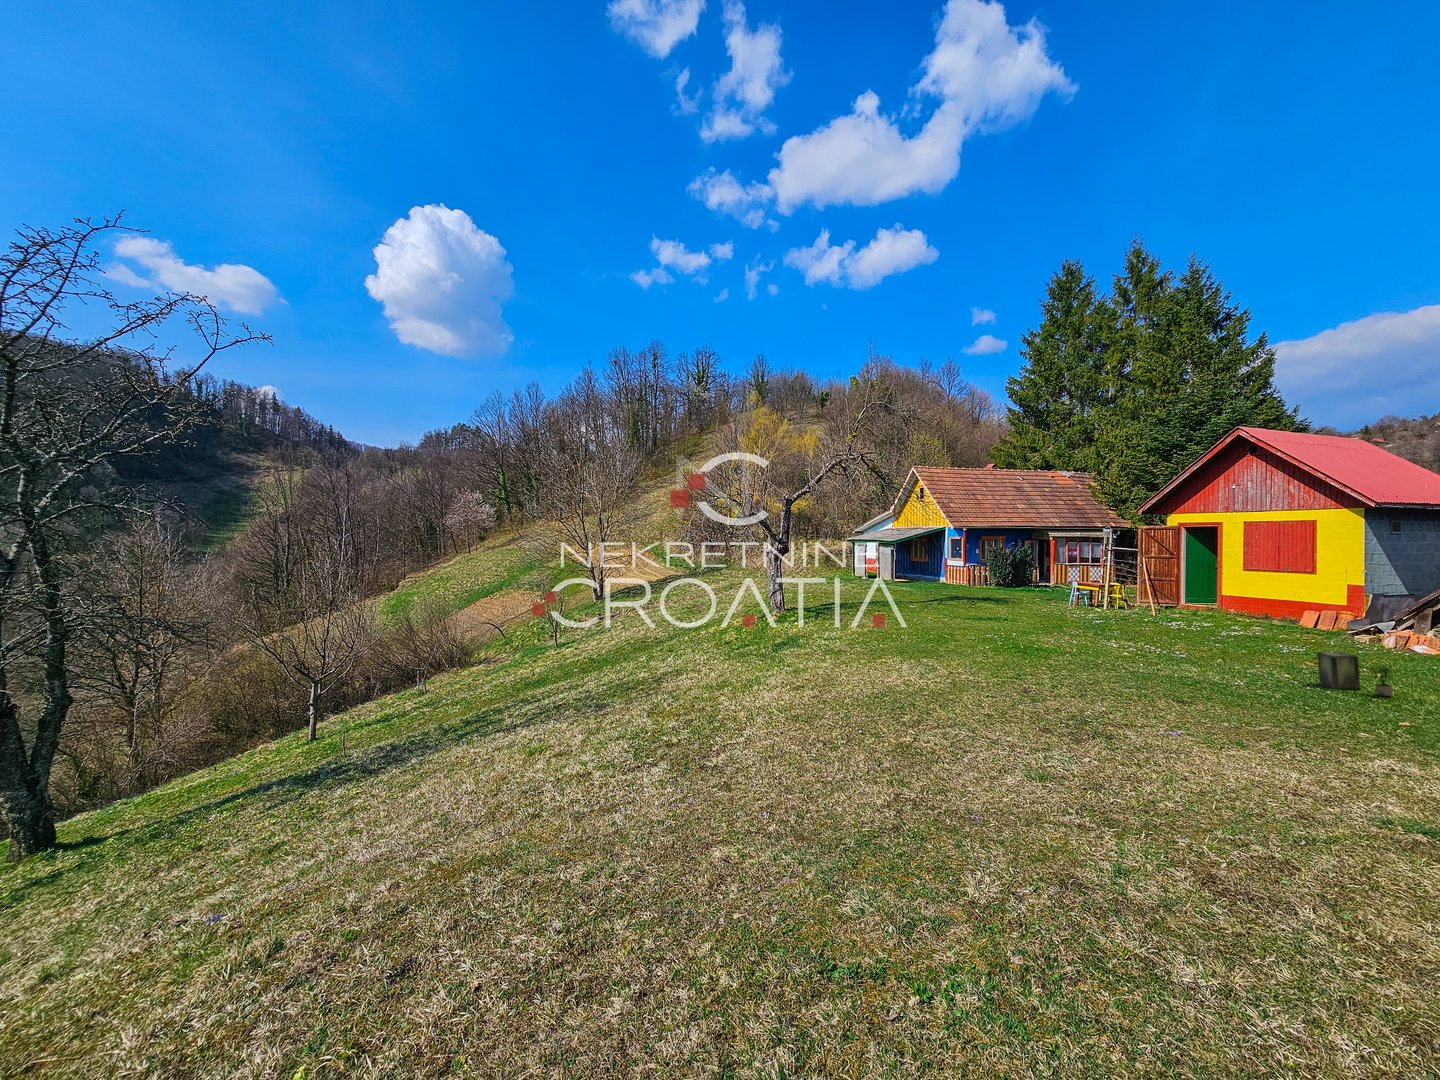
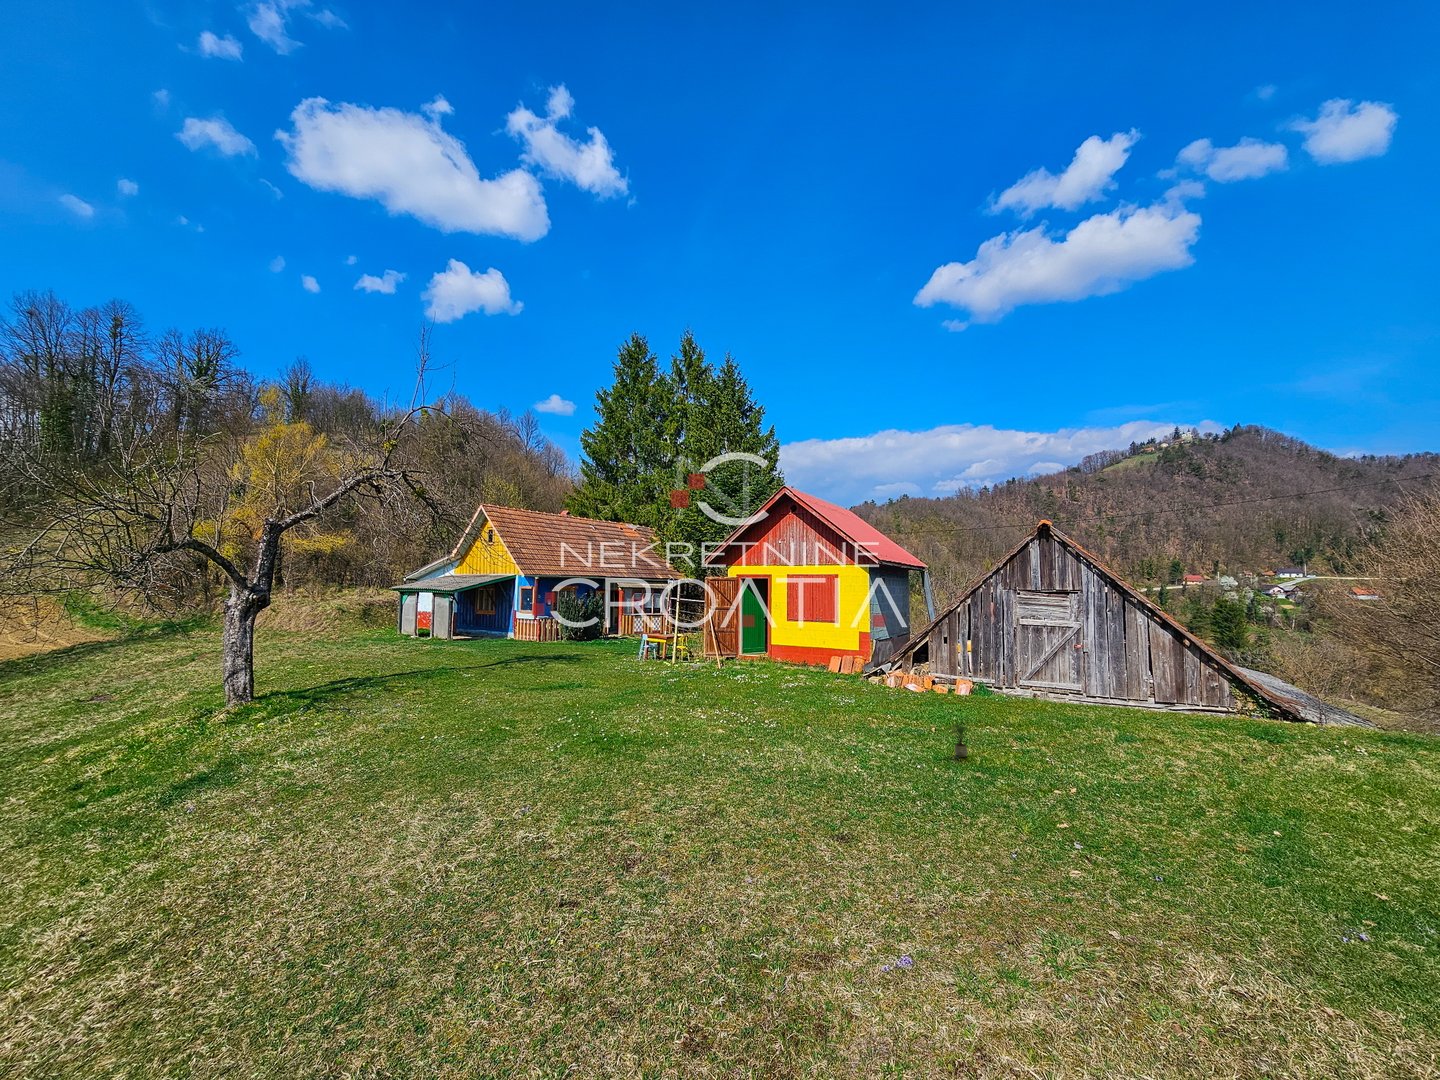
storage box: present [1317,652,1360,689] -> none [905,710,939,754]

